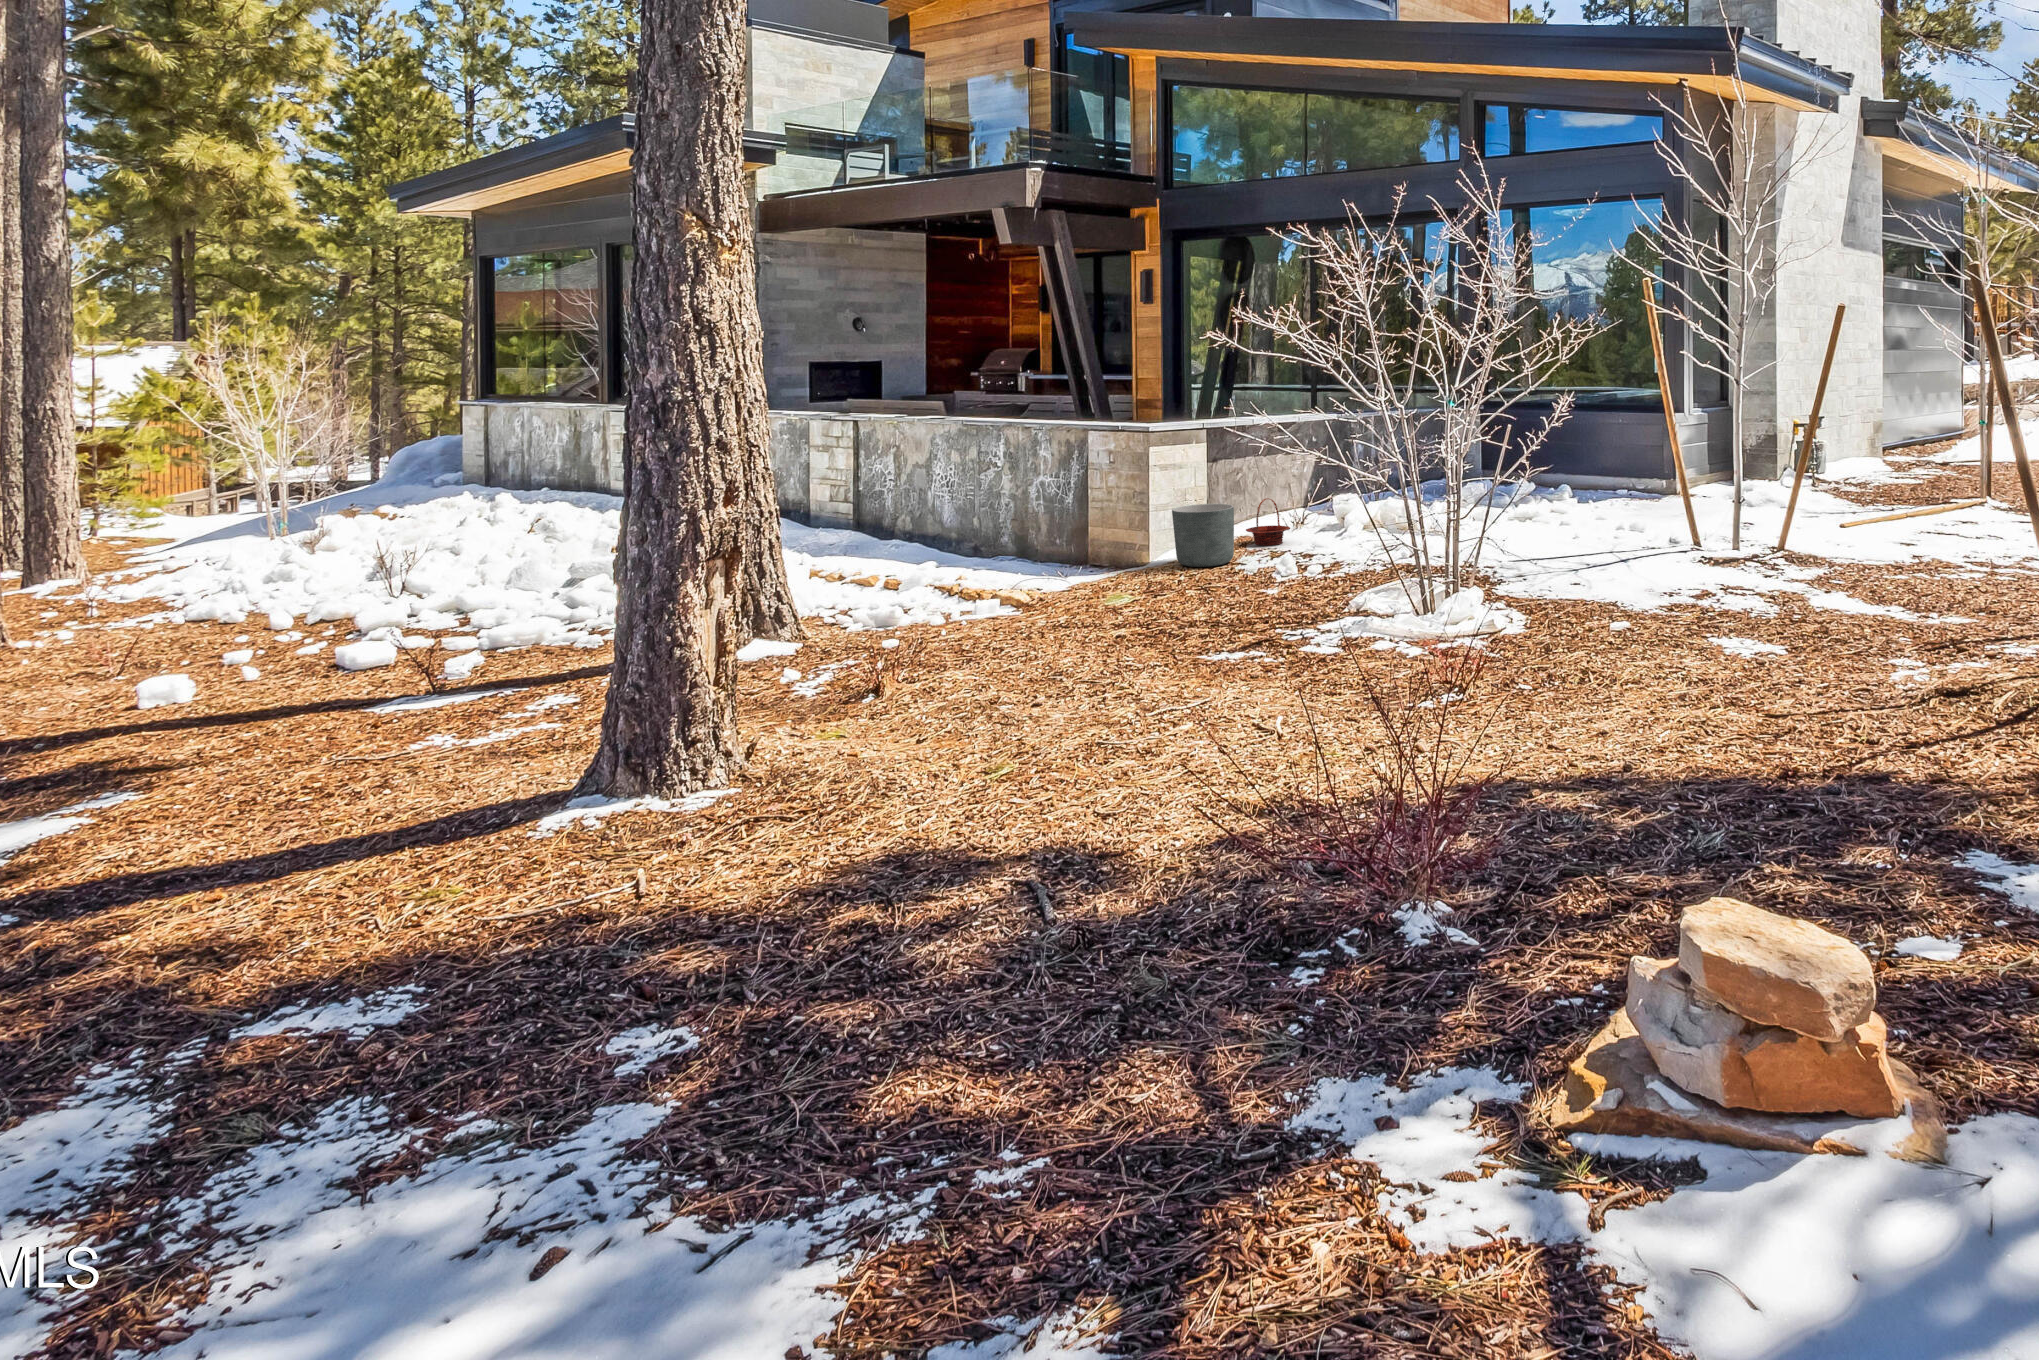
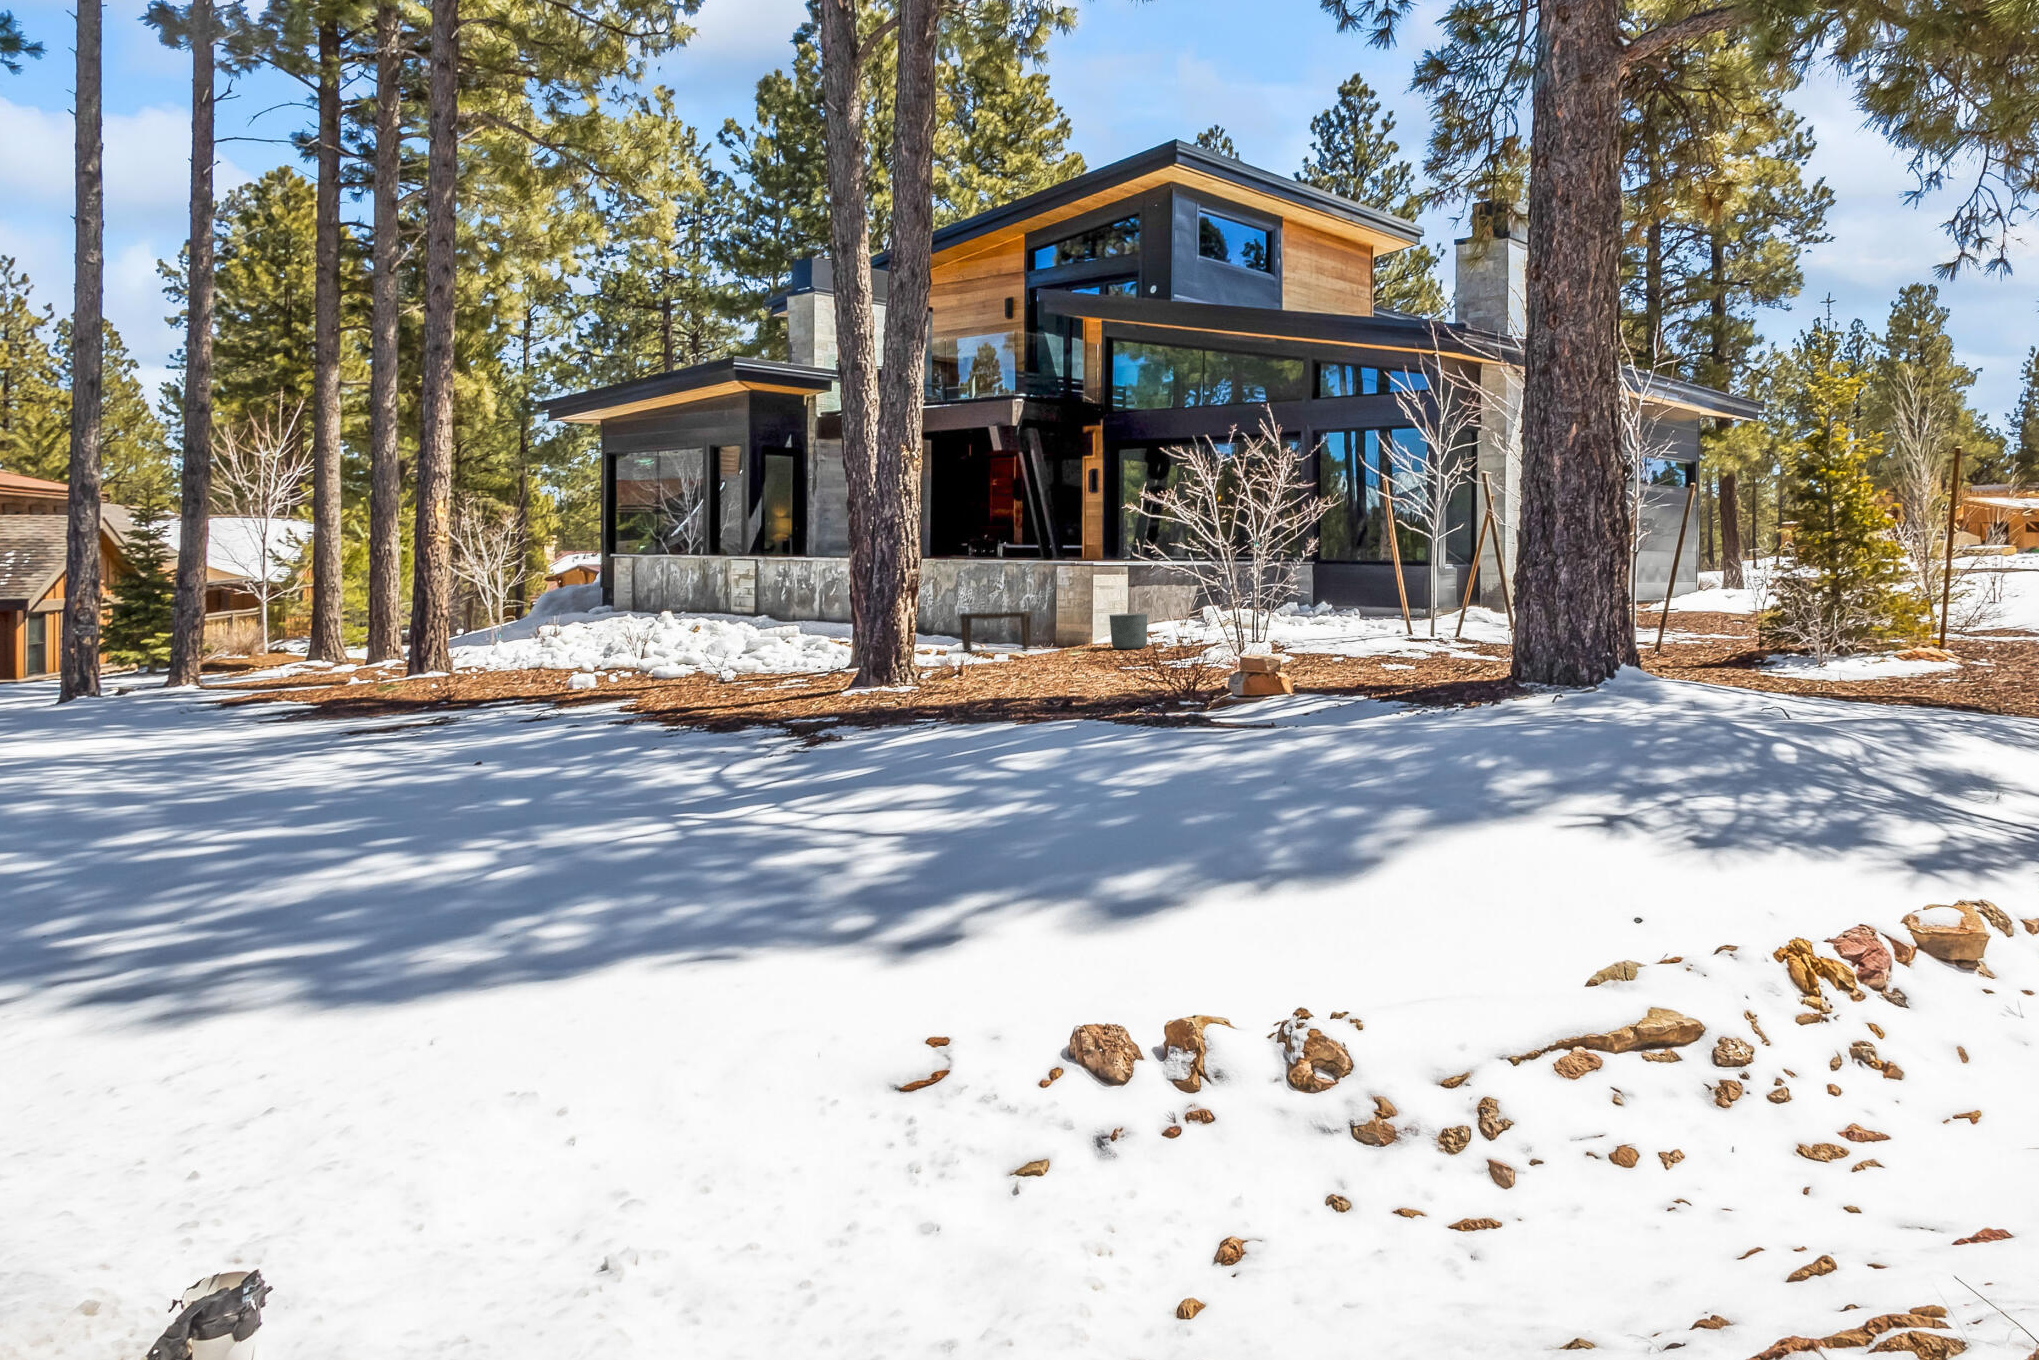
basket: present [1246,498,1290,546] -> none [1155,614,1184,643]
bench: none [926,501,1049,574] -> present [959,611,1033,652]

